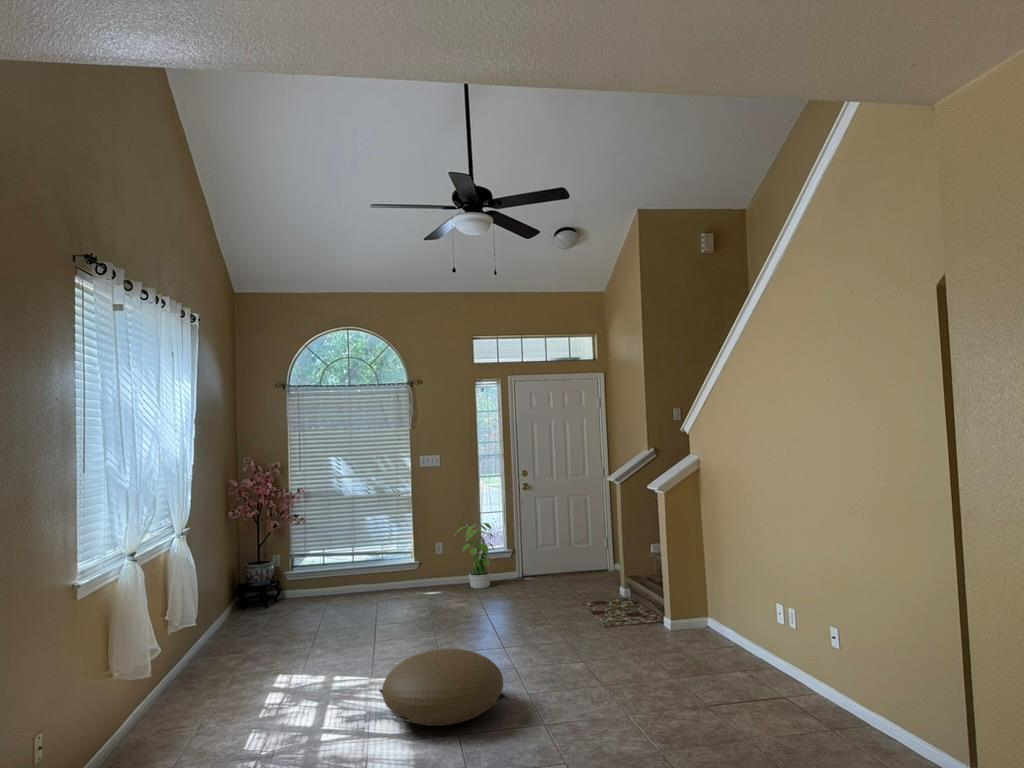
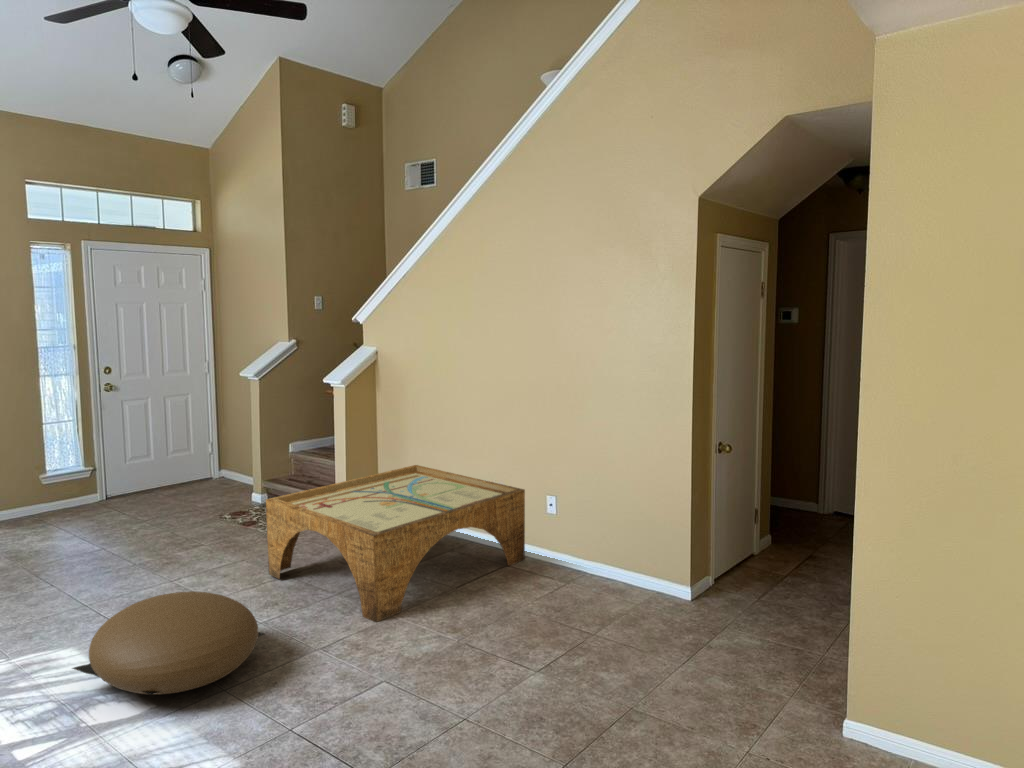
potted plant: present [455,523,494,589] -> none [12,433,77,518]
coffee table: none [567,575,815,716] -> present [266,465,525,622]

